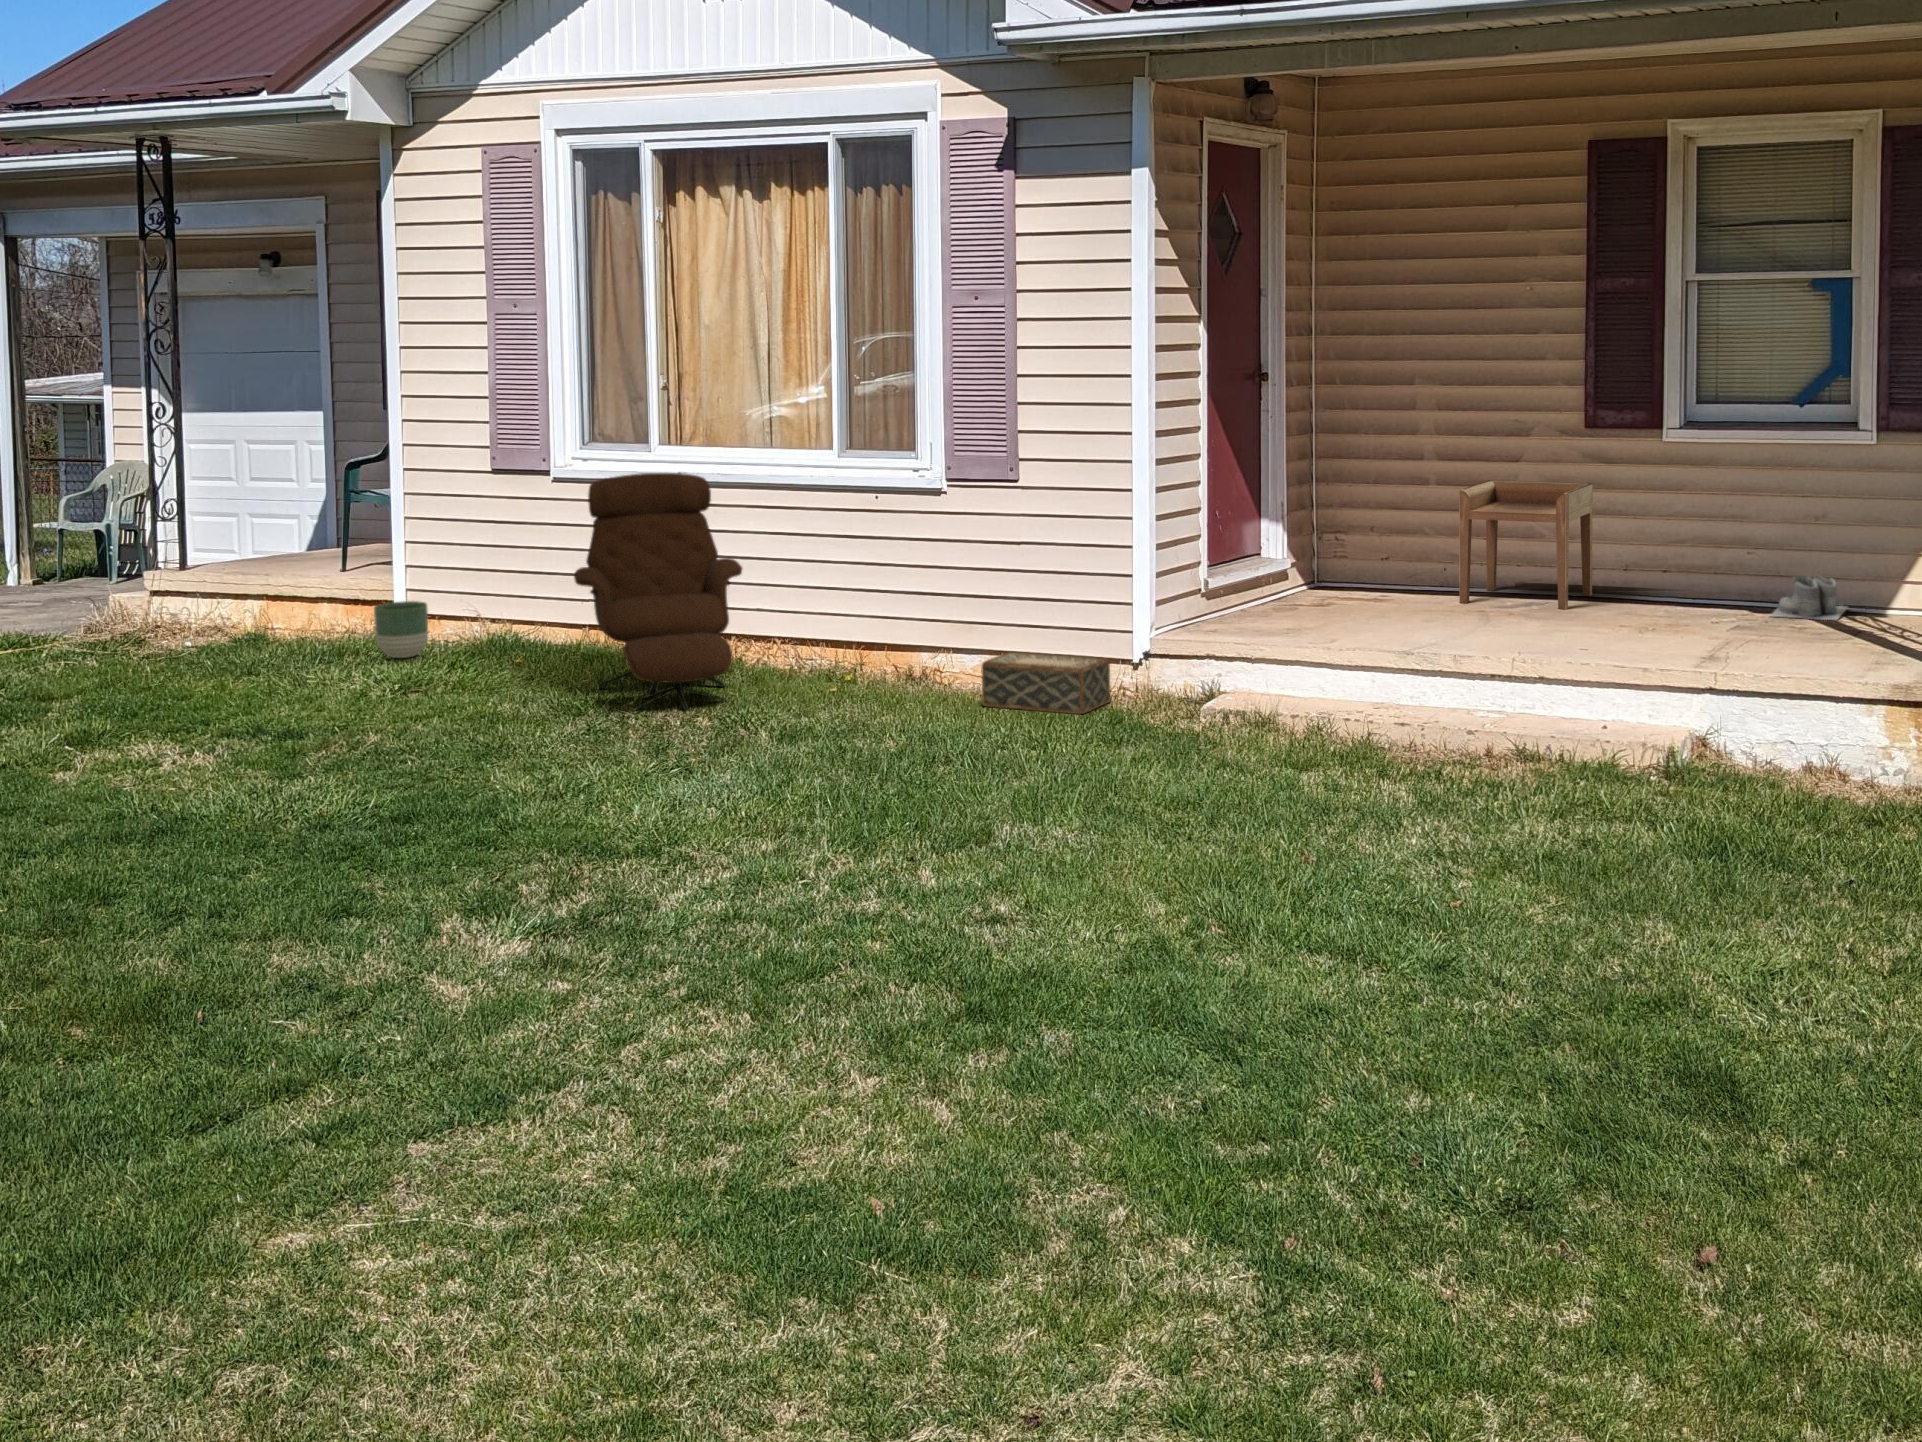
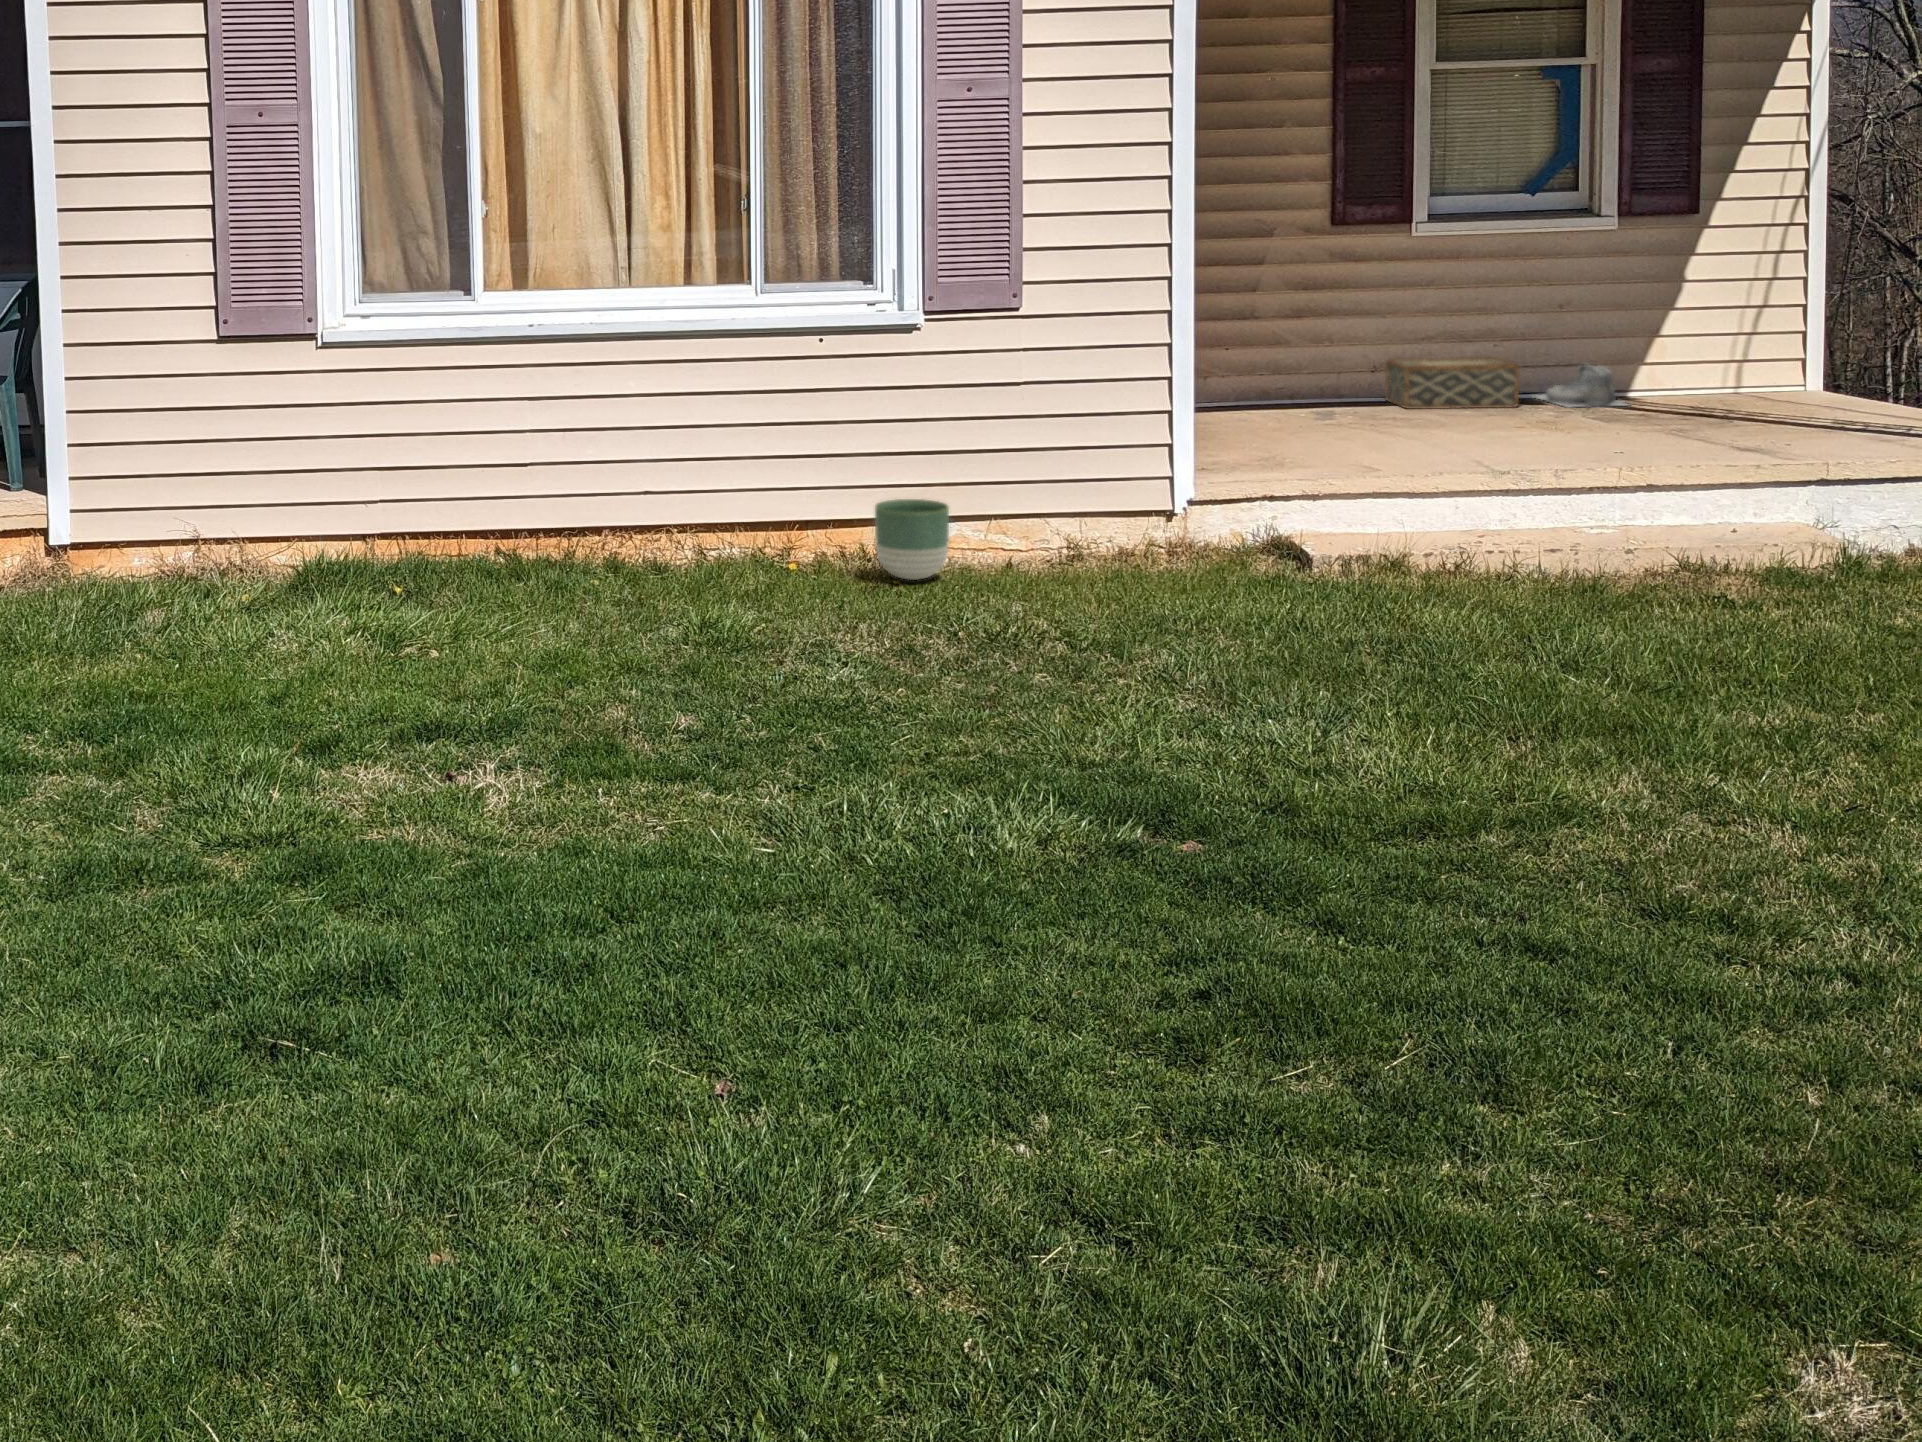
lounge chair: present [574,473,742,712] -> none [449,326,758,638]
side table: present [1459,480,1593,609] -> none [1227,287,1380,420]
planter: present [374,601,428,658] -> present [875,499,949,580]
woven basket: present [982,651,1111,714] -> present [1385,357,1519,409]

